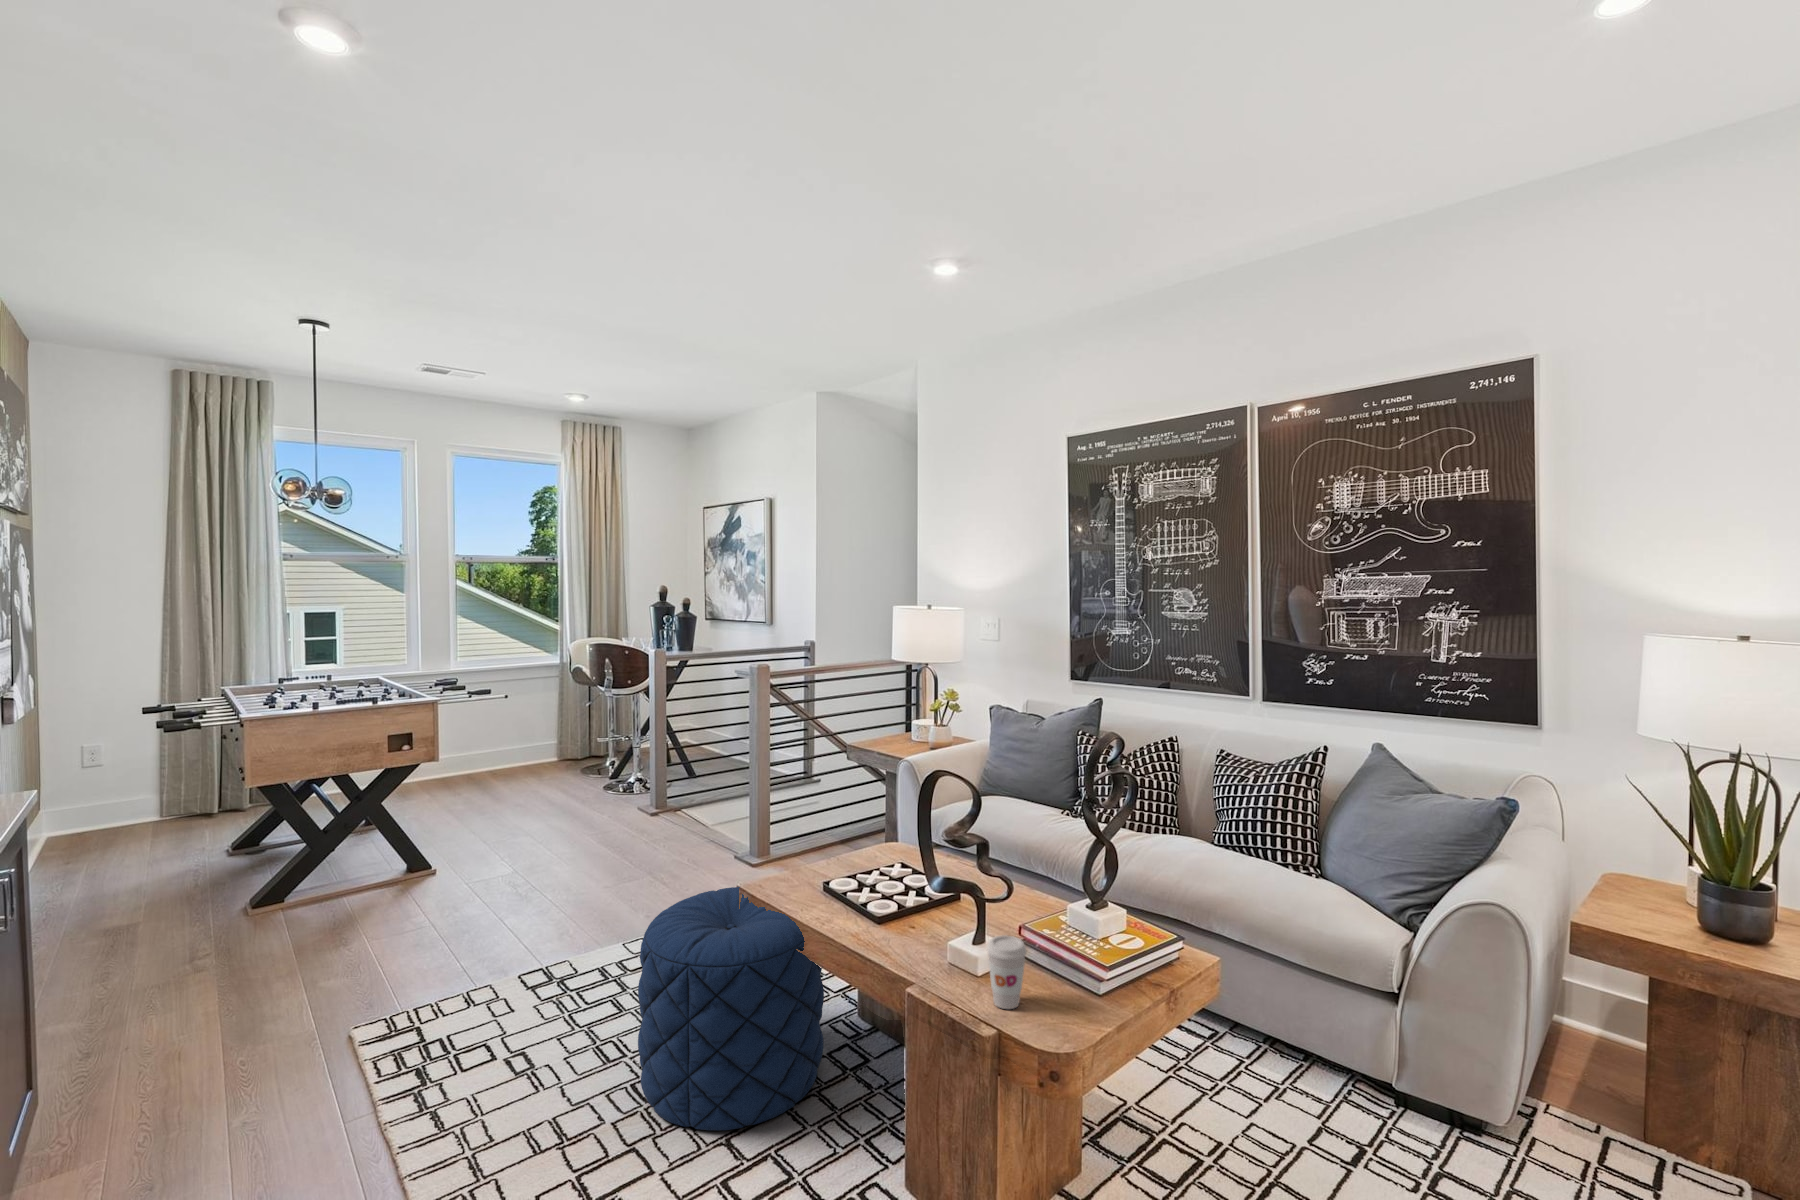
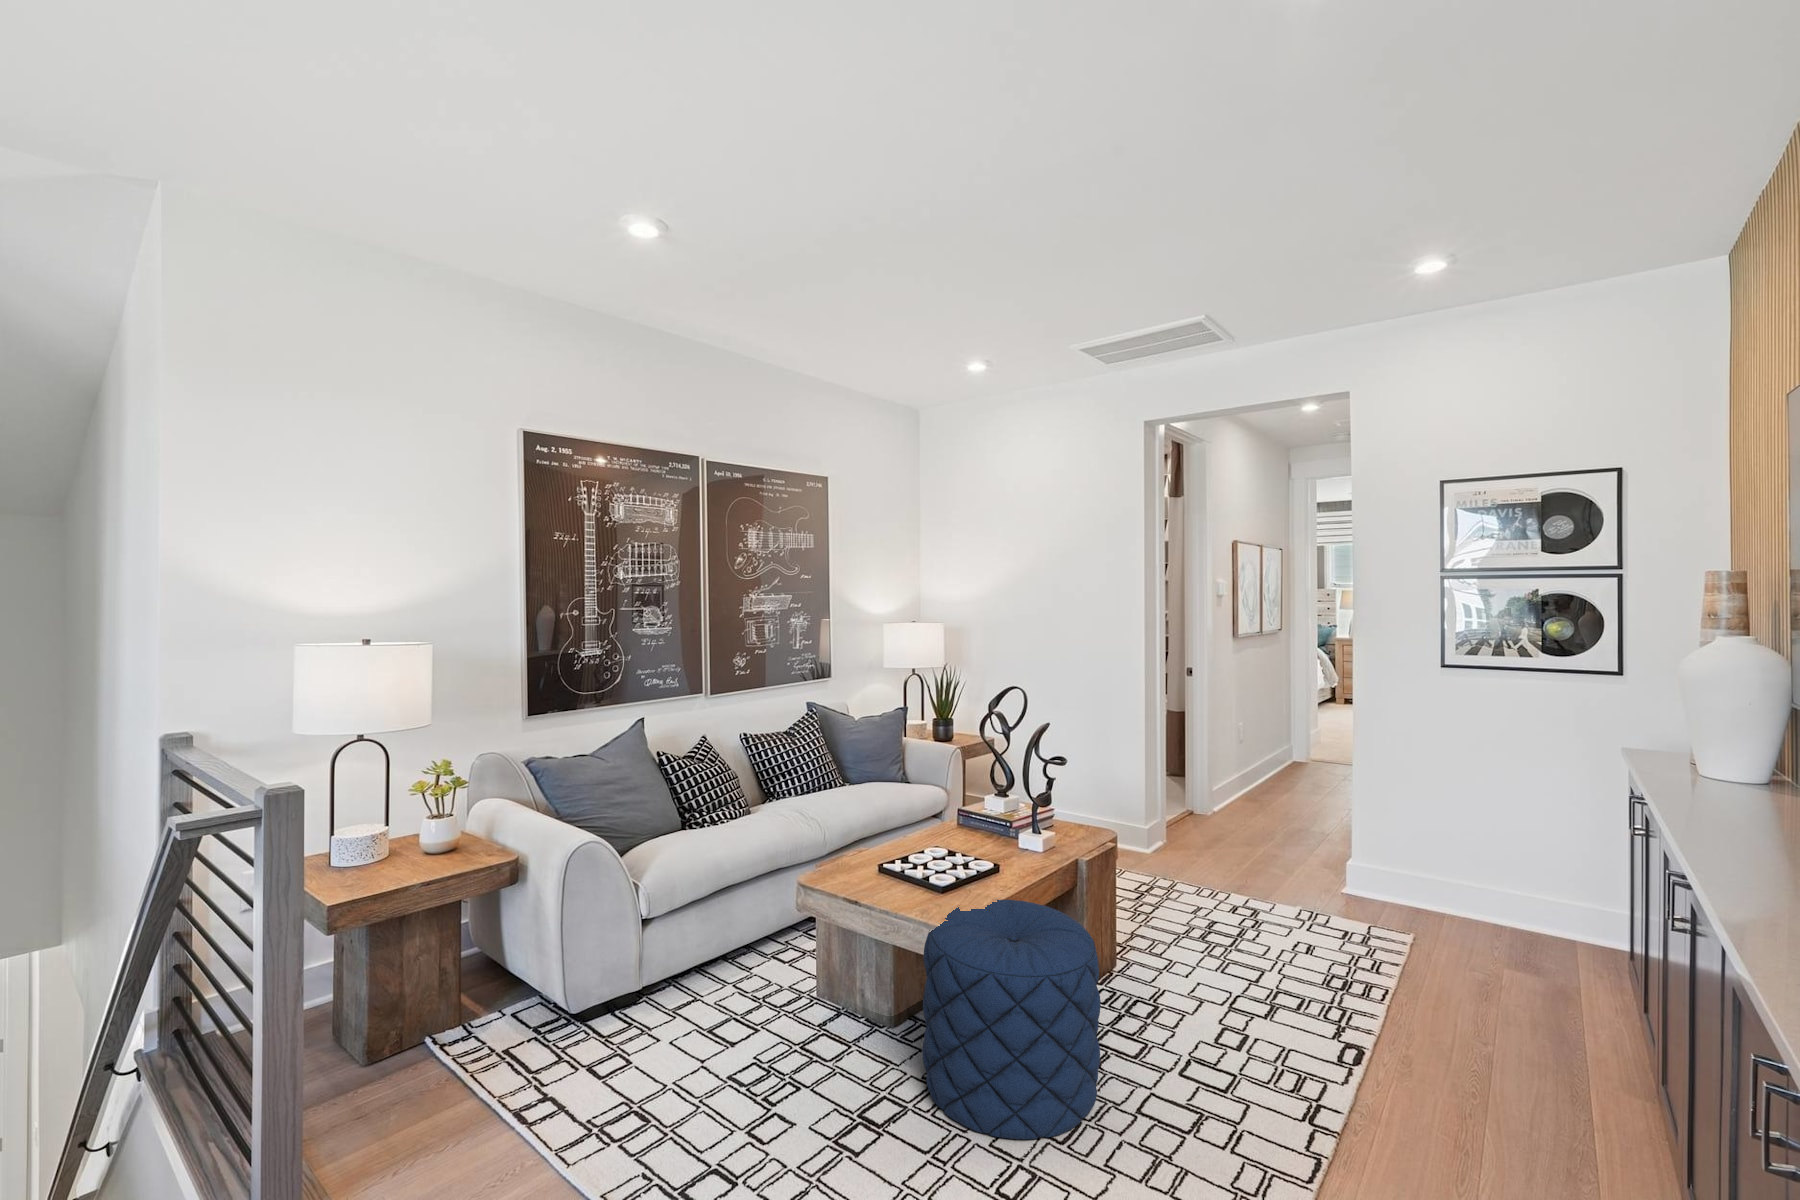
coffee cup: present [987,935,1027,1009] -> none [1064,802,1087,840]

